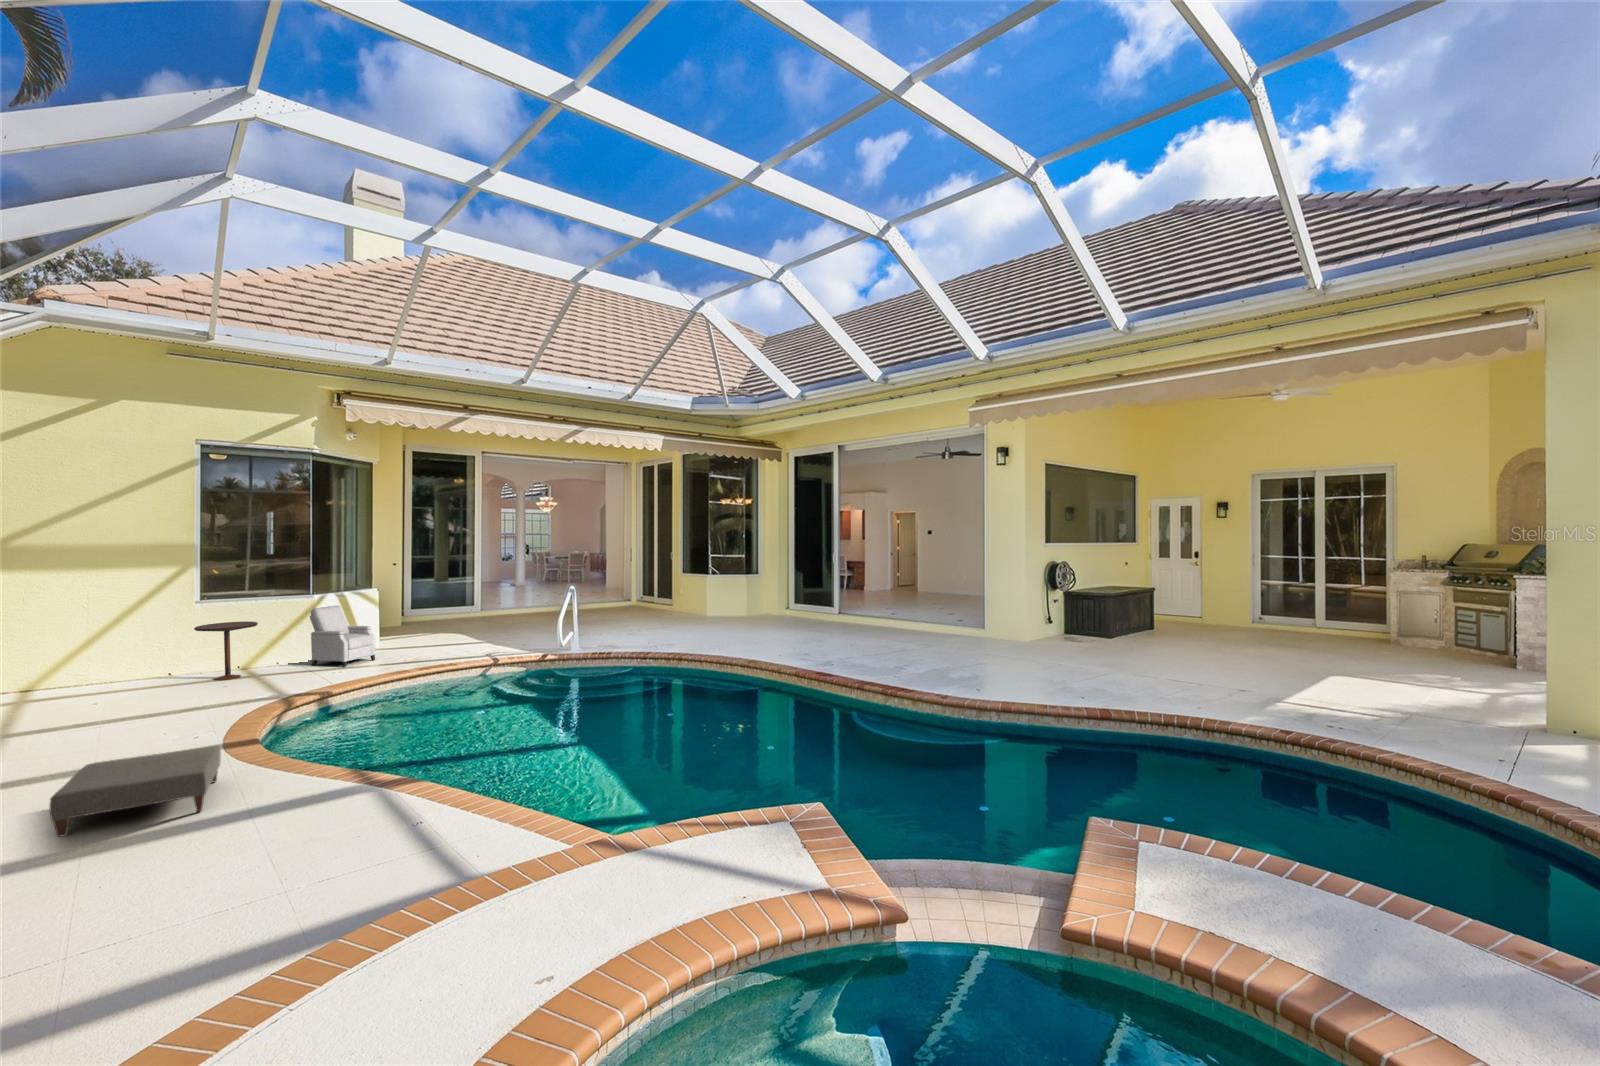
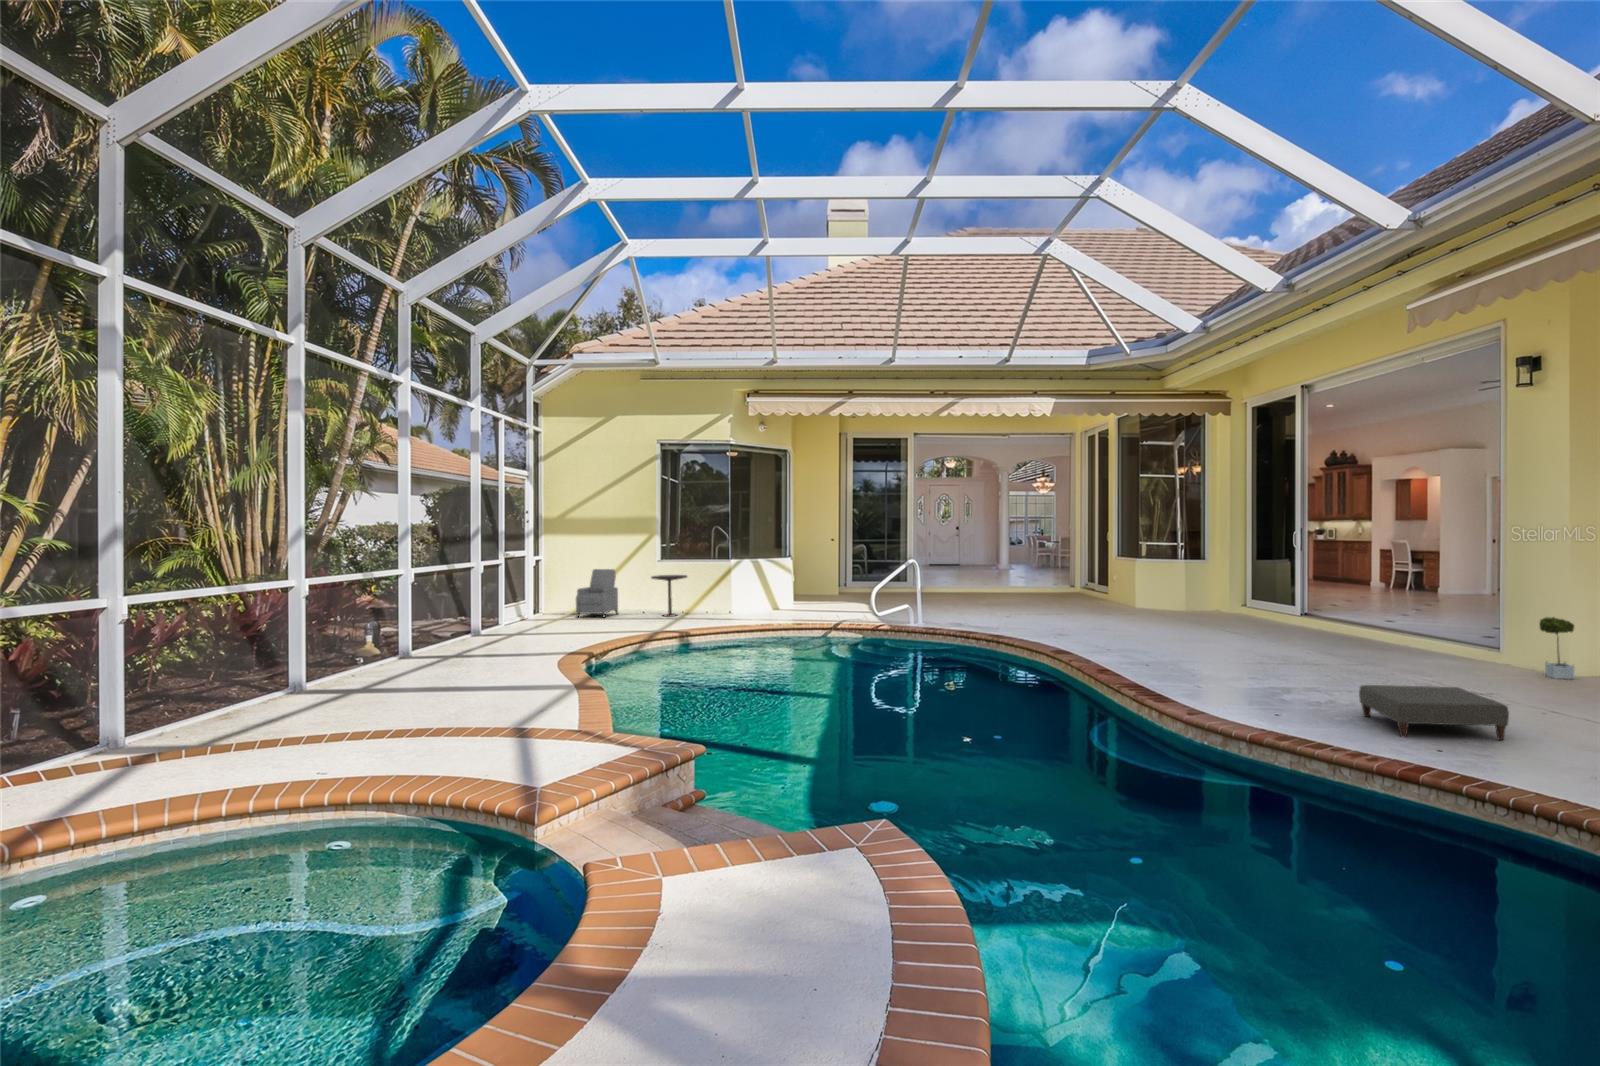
potted tree: none [1030,603,1048,641] -> present [1539,617,1574,679]
chair: present [310,606,375,667] -> present [576,569,618,617]
ottoman: present [49,746,221,837] -> present [1359,685,1509,740]

